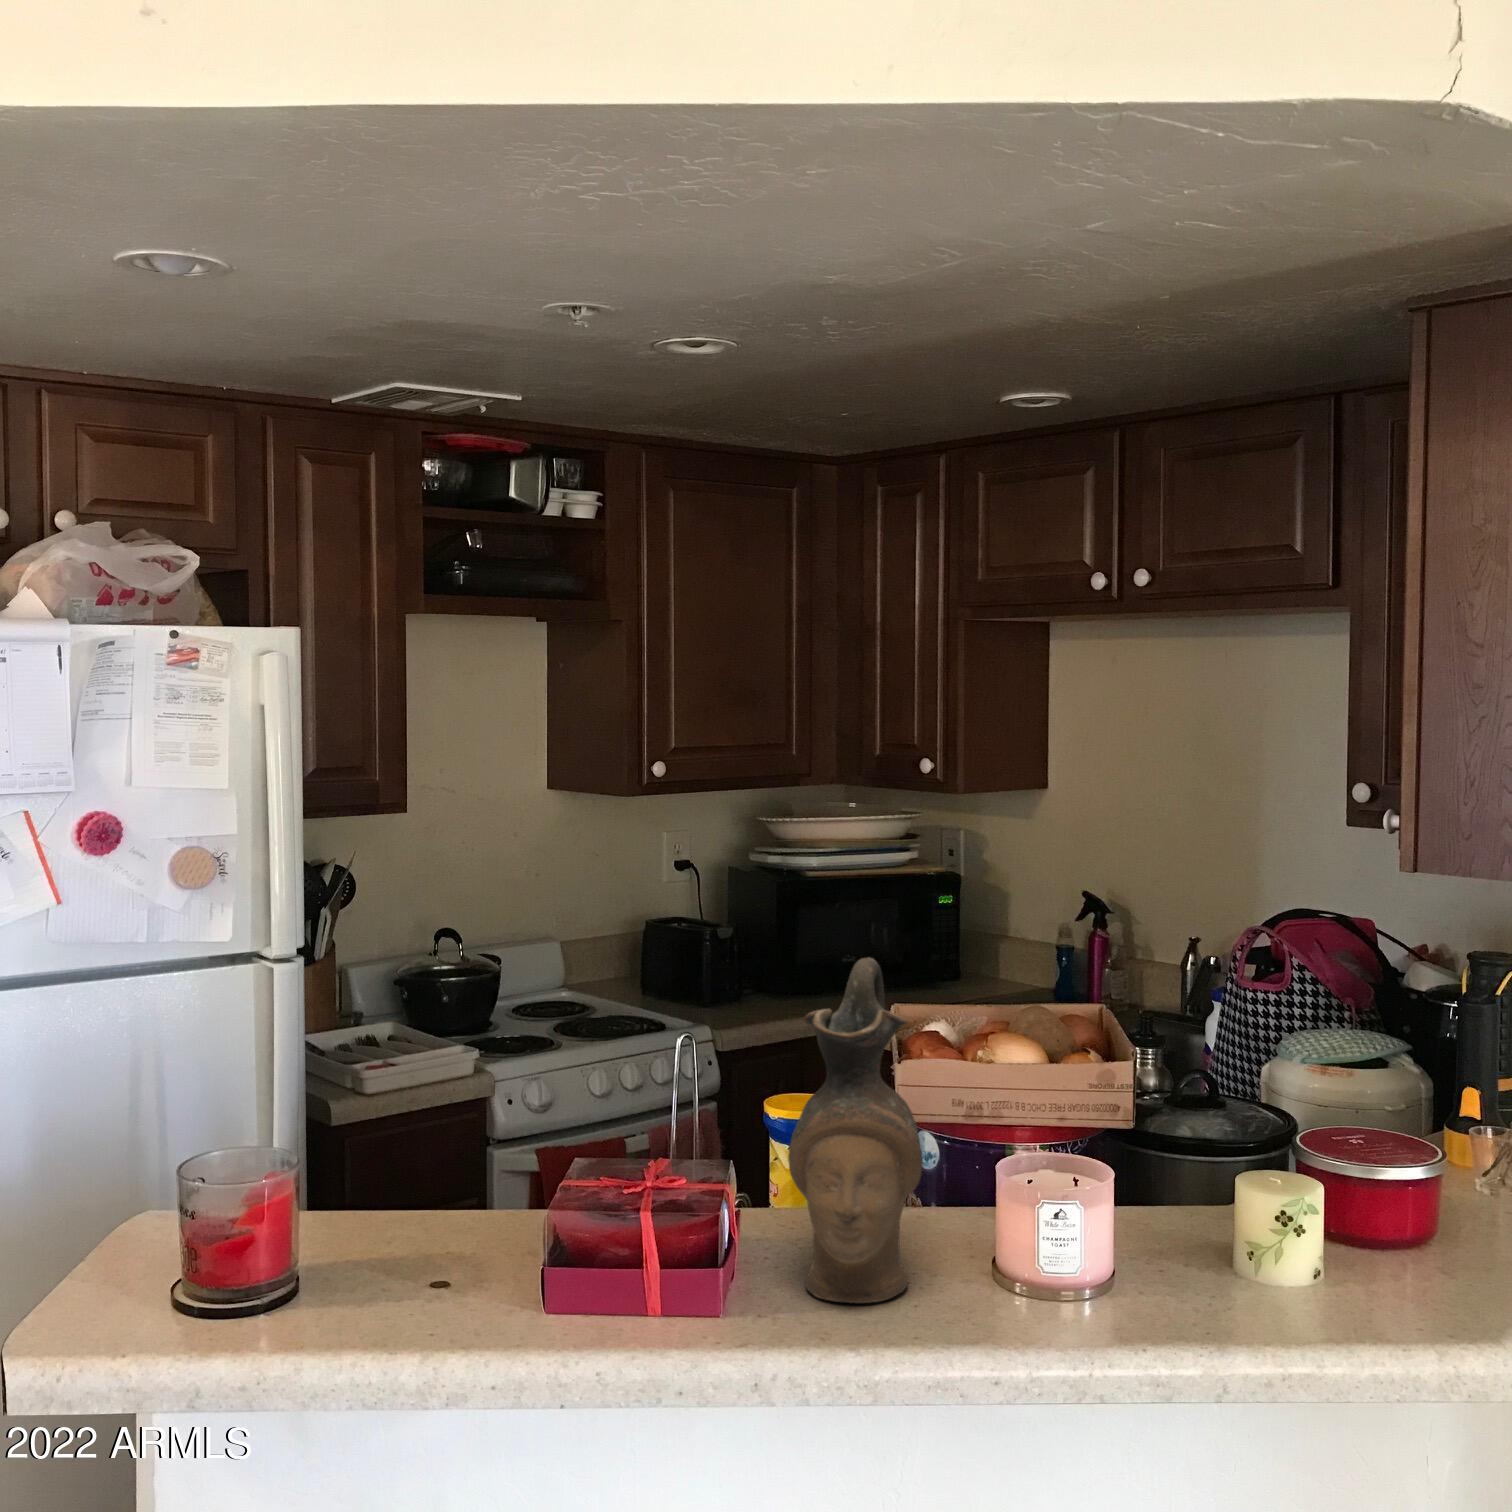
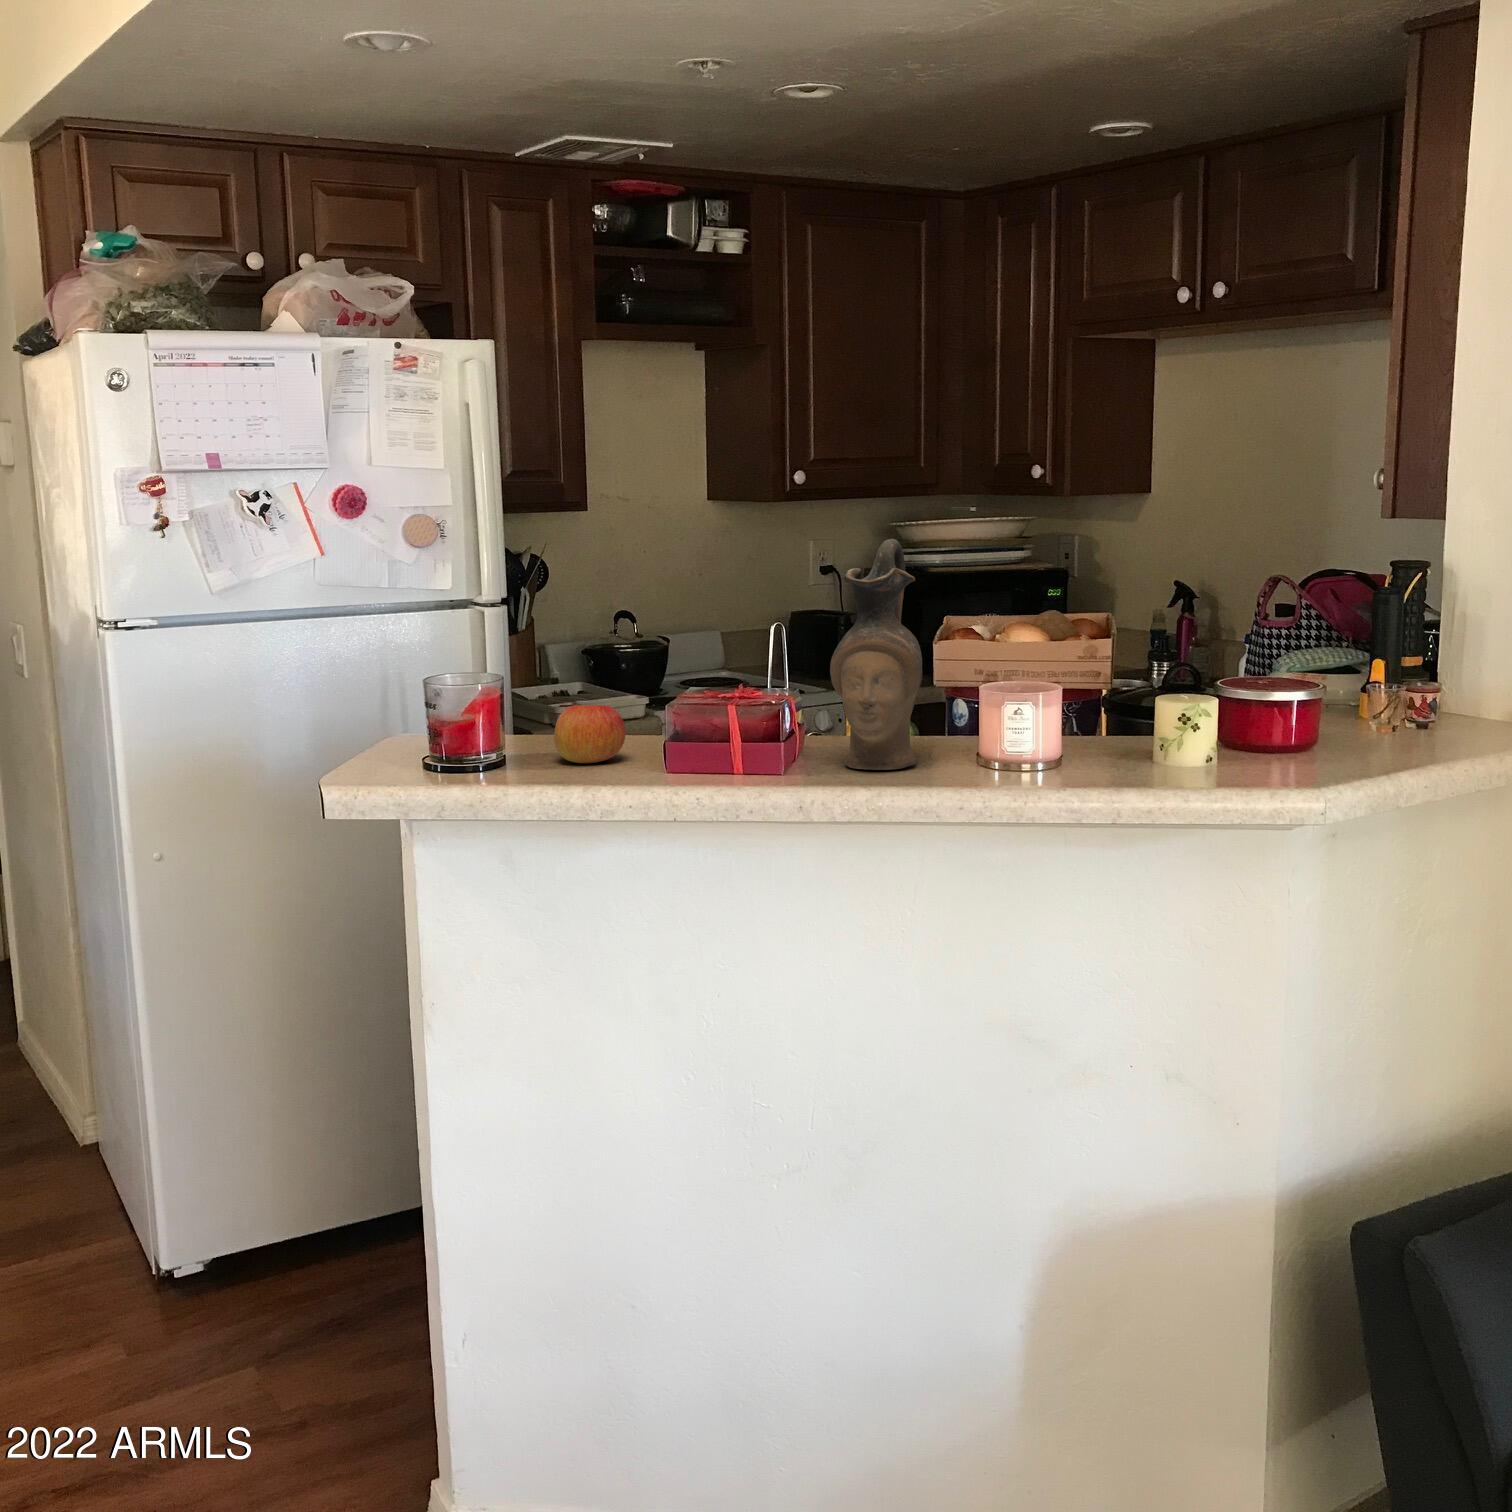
apple: none [375,1197,481,1293] -> present [554,705,626,763]

